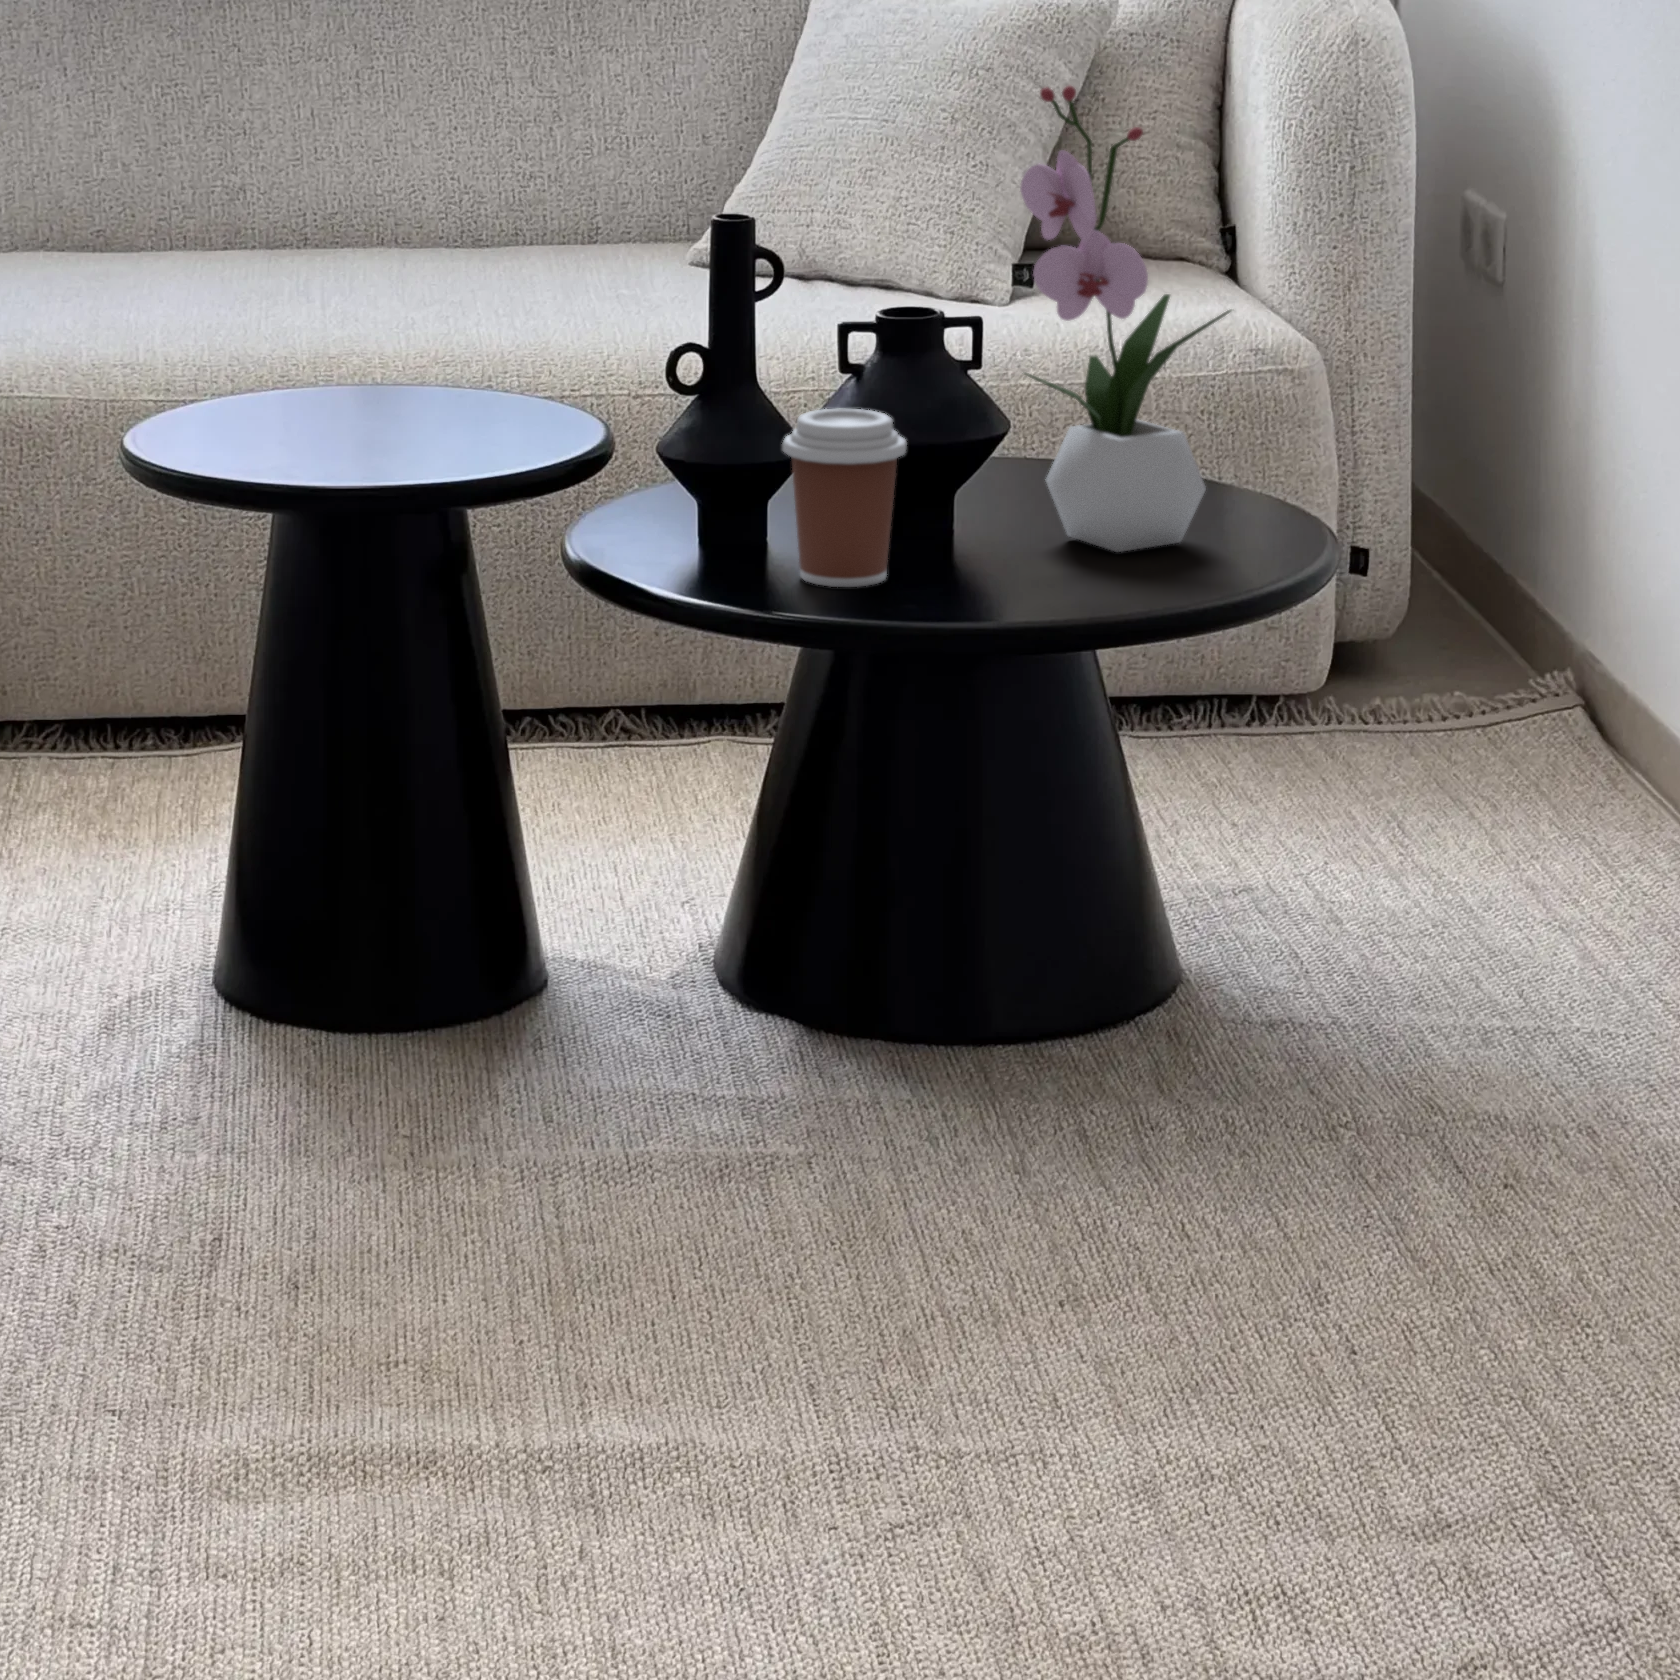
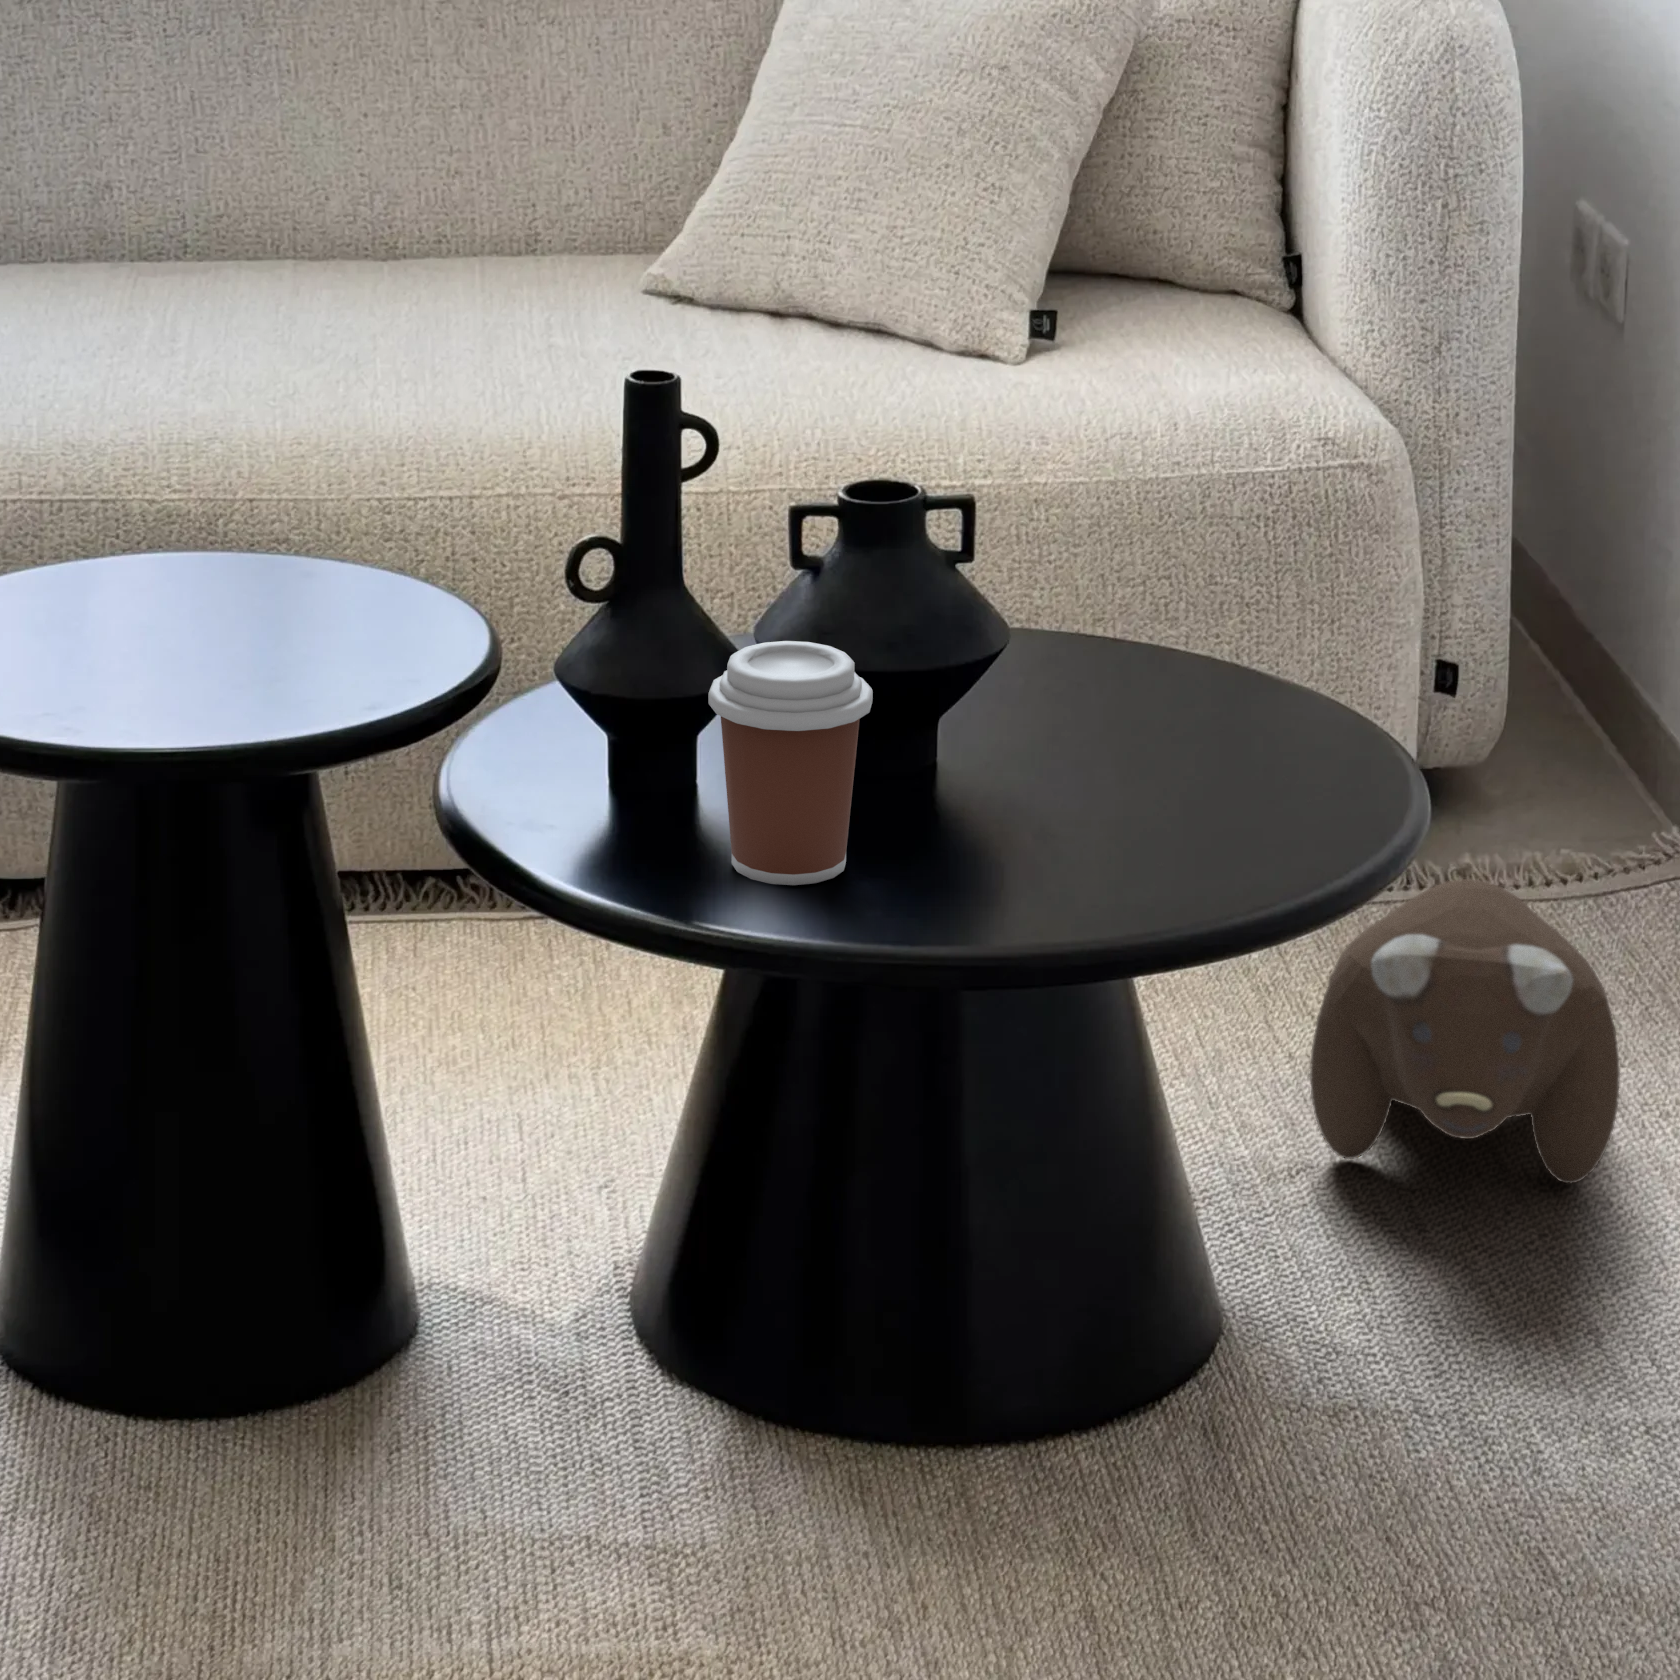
flower arrangement: present [1020,86,1232,552] -> none [1028,209,1307,818]
plush toy: none [1247,660,1493,896] -> present [1310,879,1620,1183]

